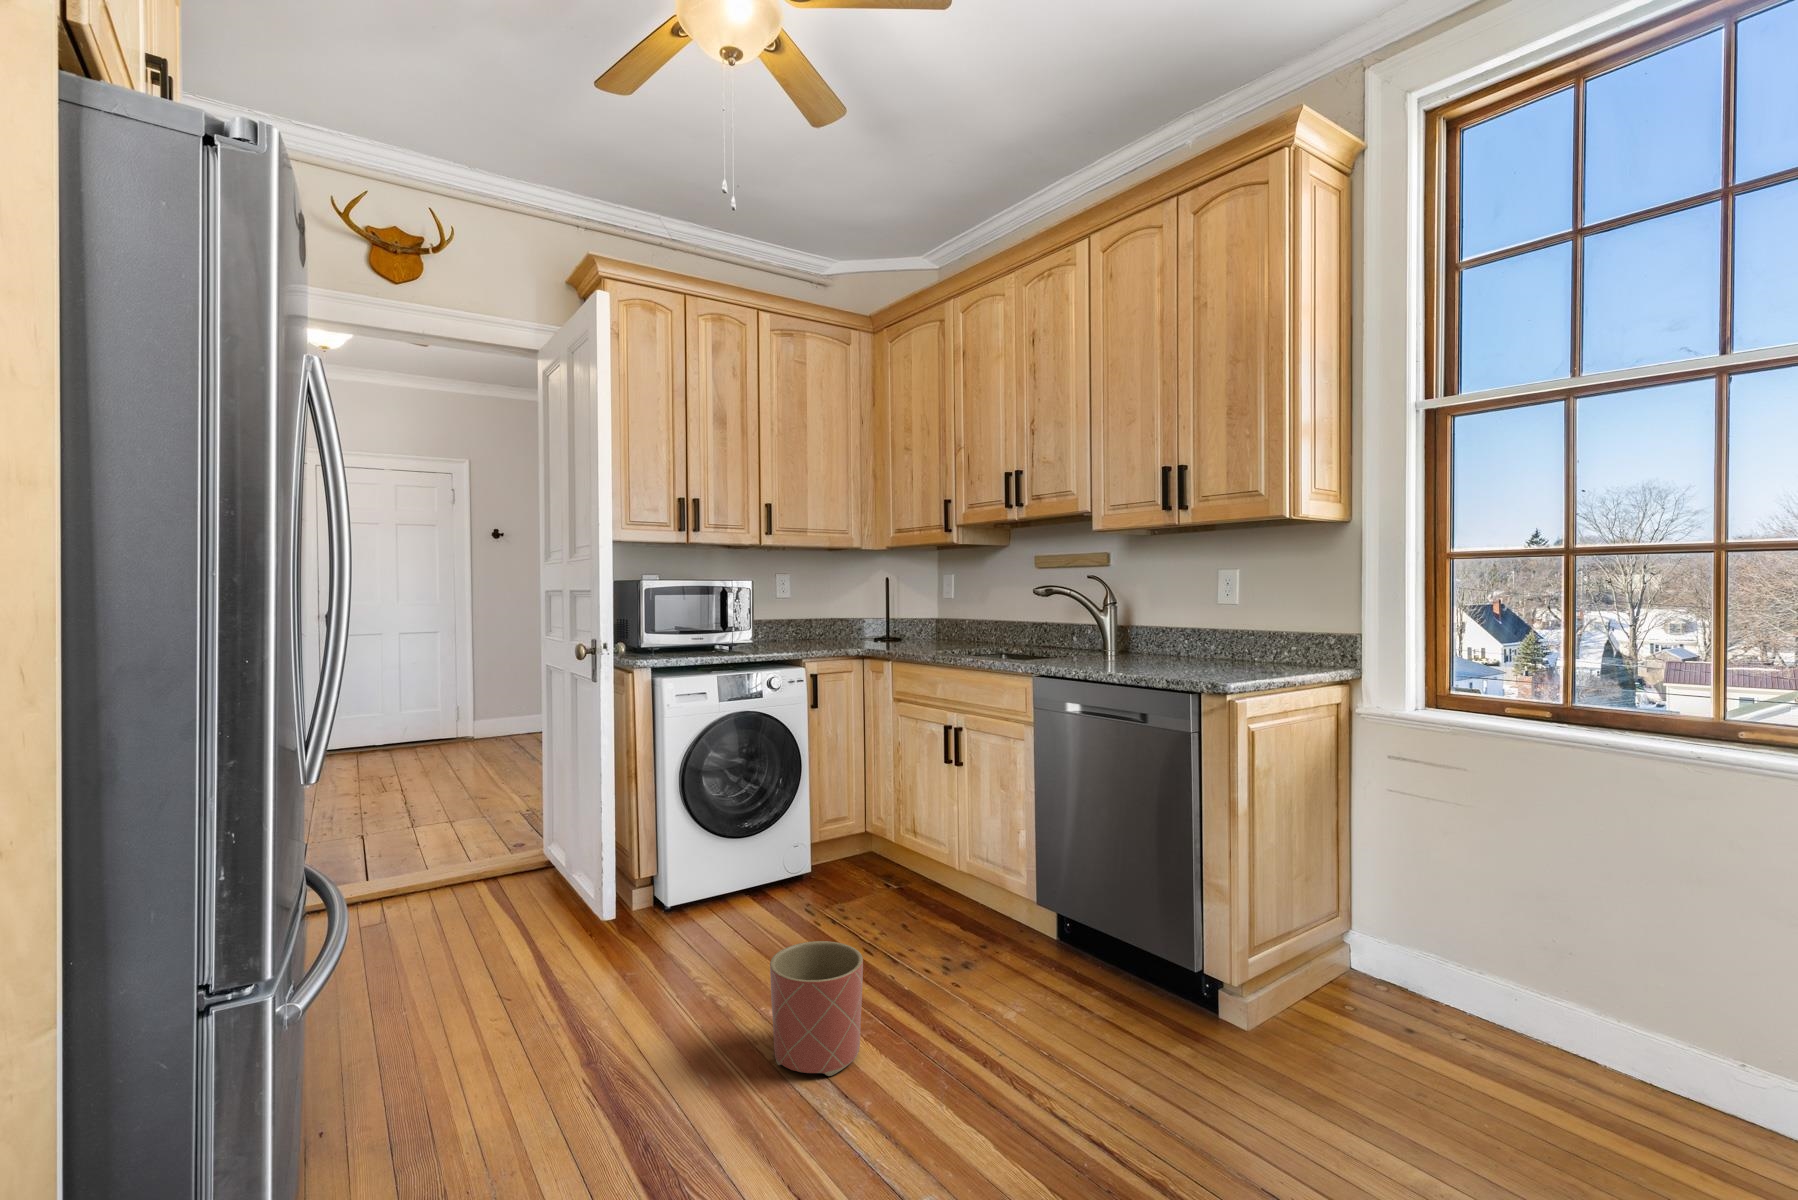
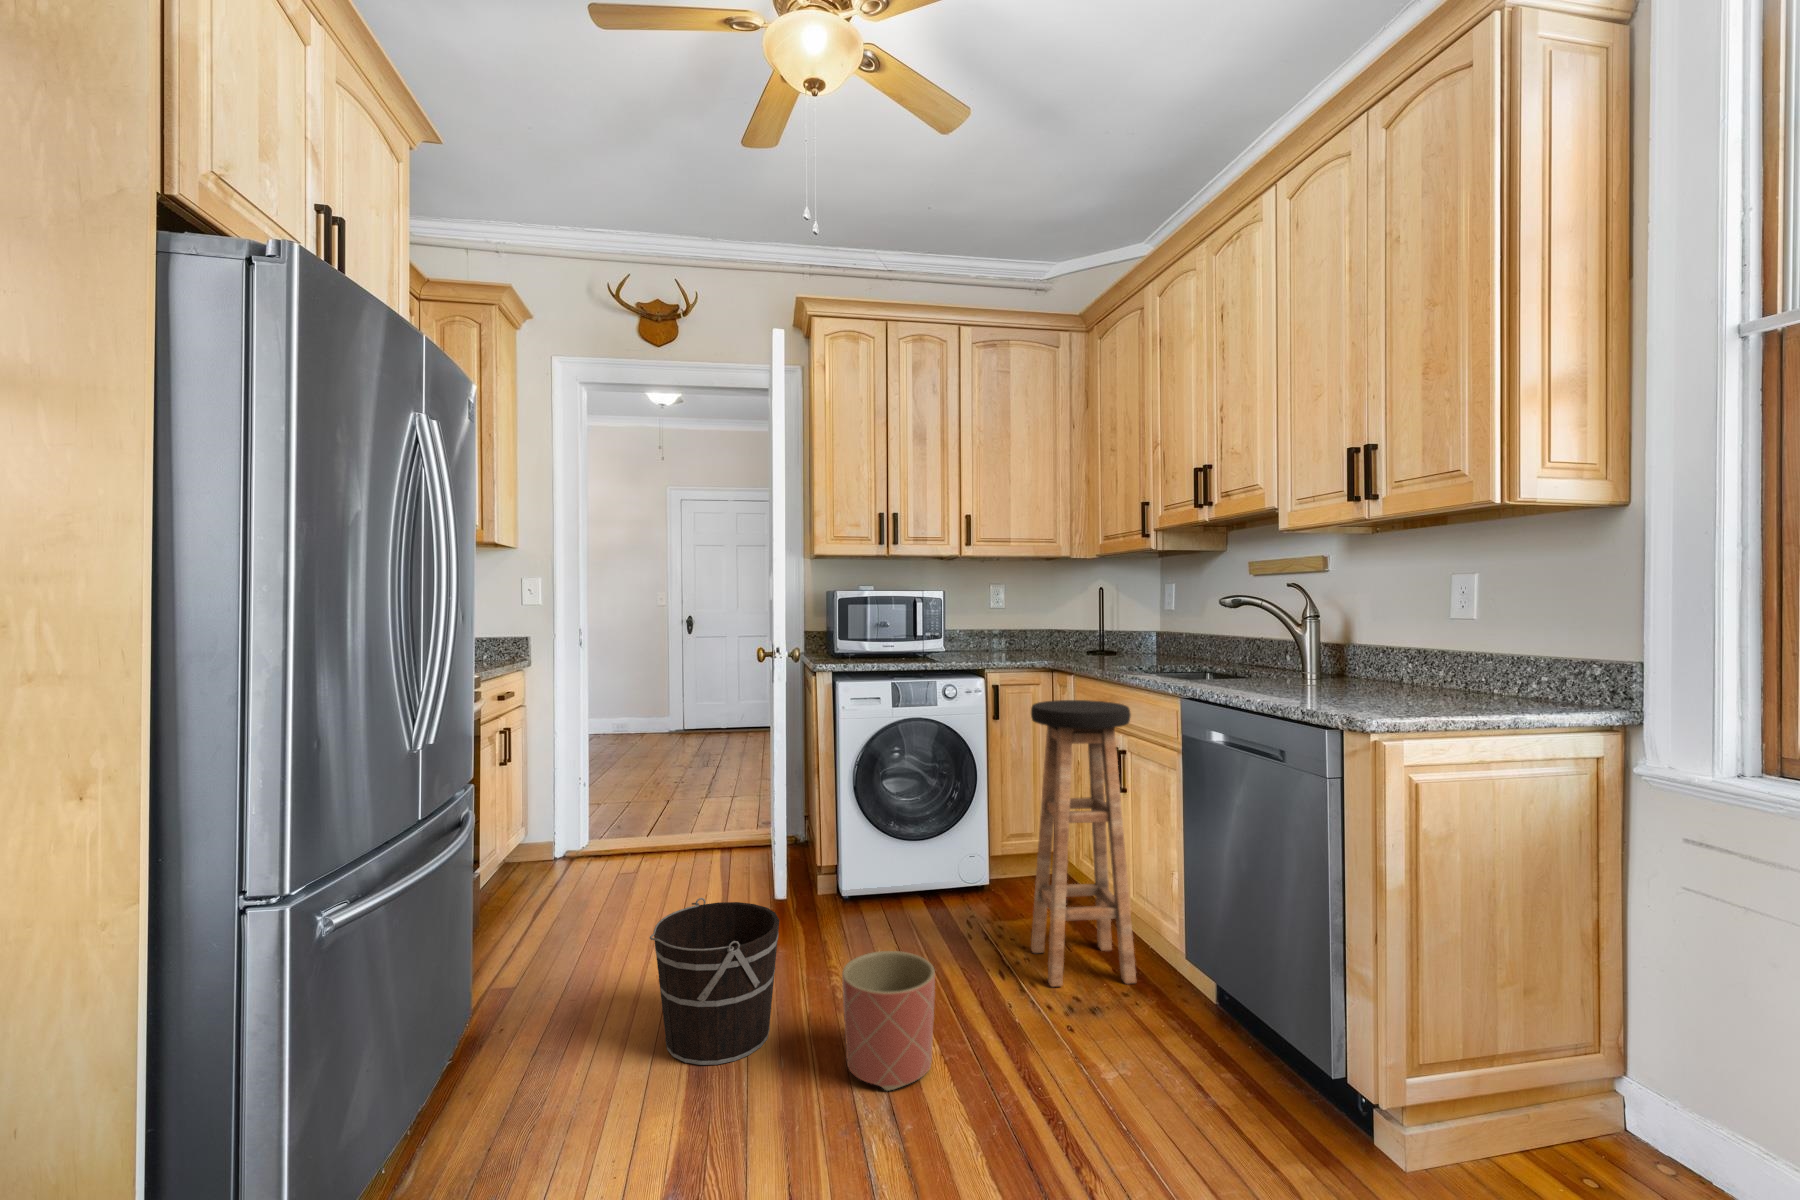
bar stool: none [883,685,989,955] -> present [1031,700,1136,987]
bucket: none [543,922,686,1104] -> present [650,898,779,1065]

